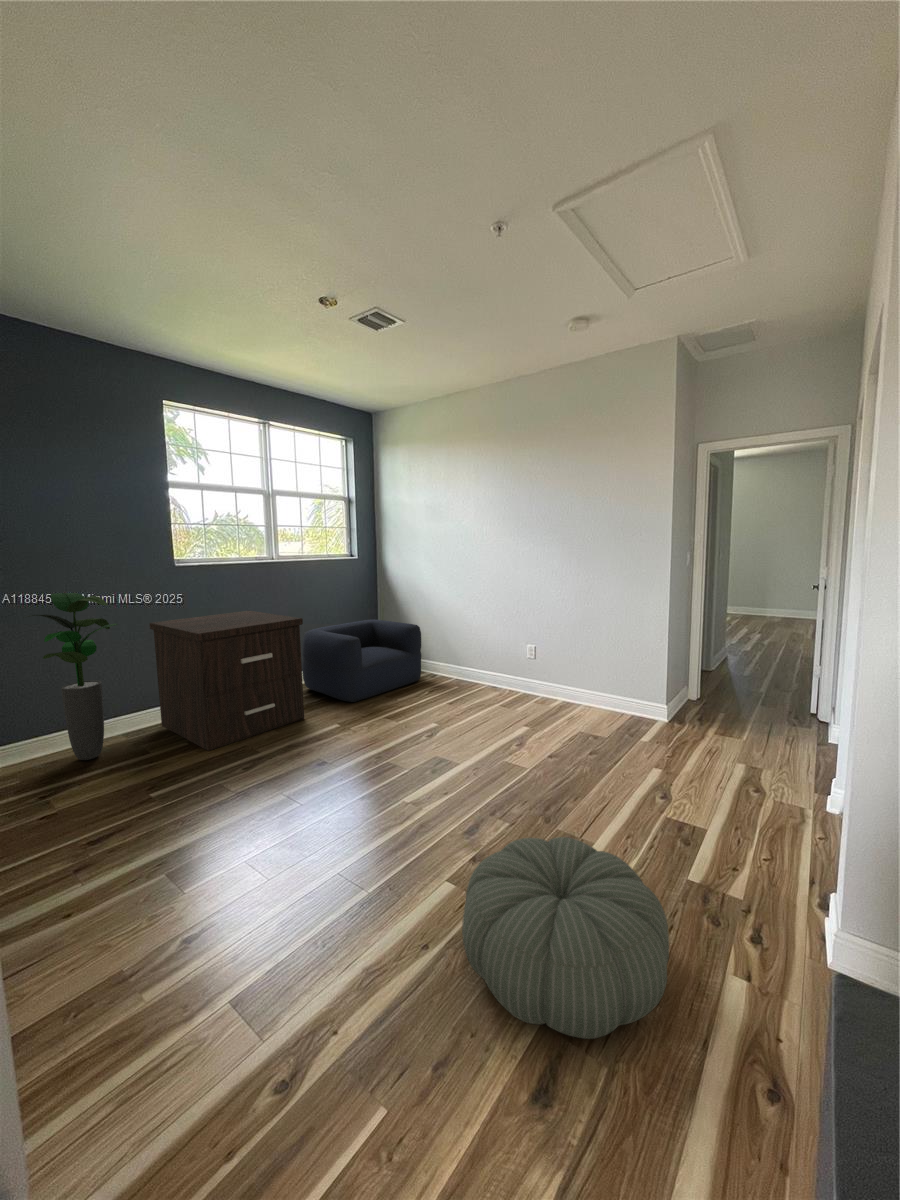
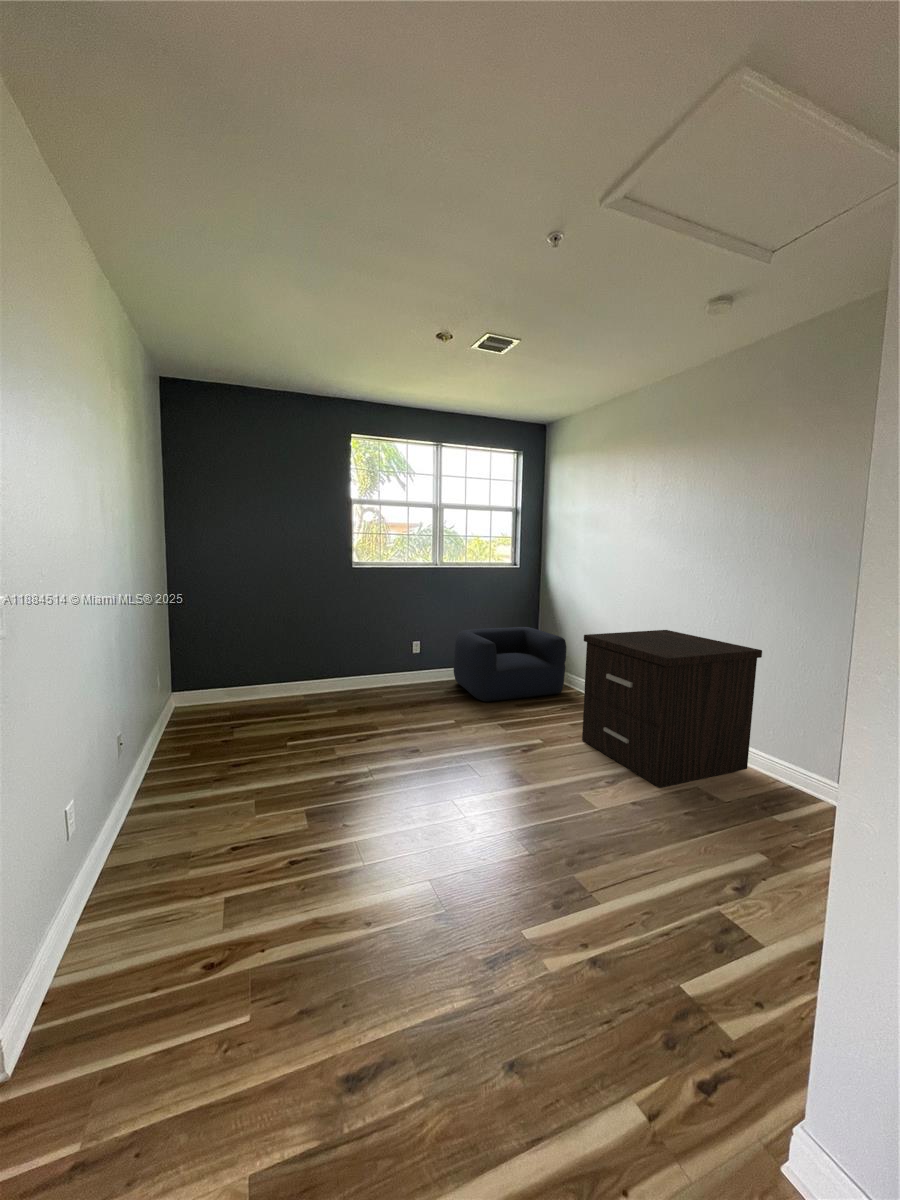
potted plant: present [26,593,118,760] -> none [248,584,304,705]
nightstand: present [150,611,304,751] -> present [582,630,762,788]
pouf: present [462,837,669,1039] -> none [366,860,570,1077]

